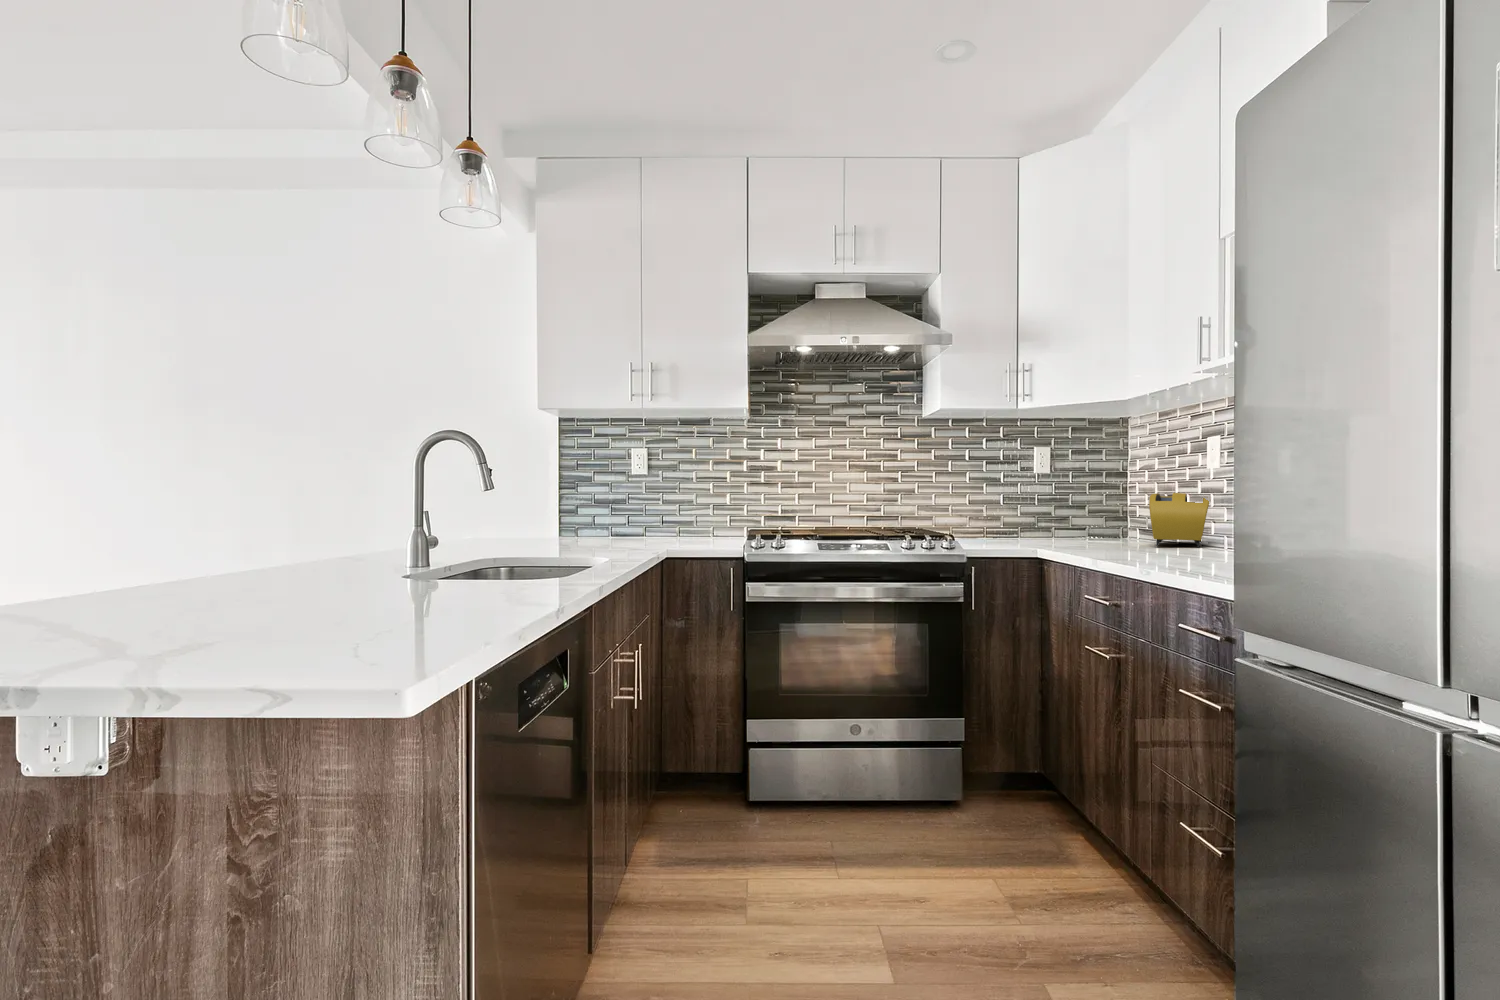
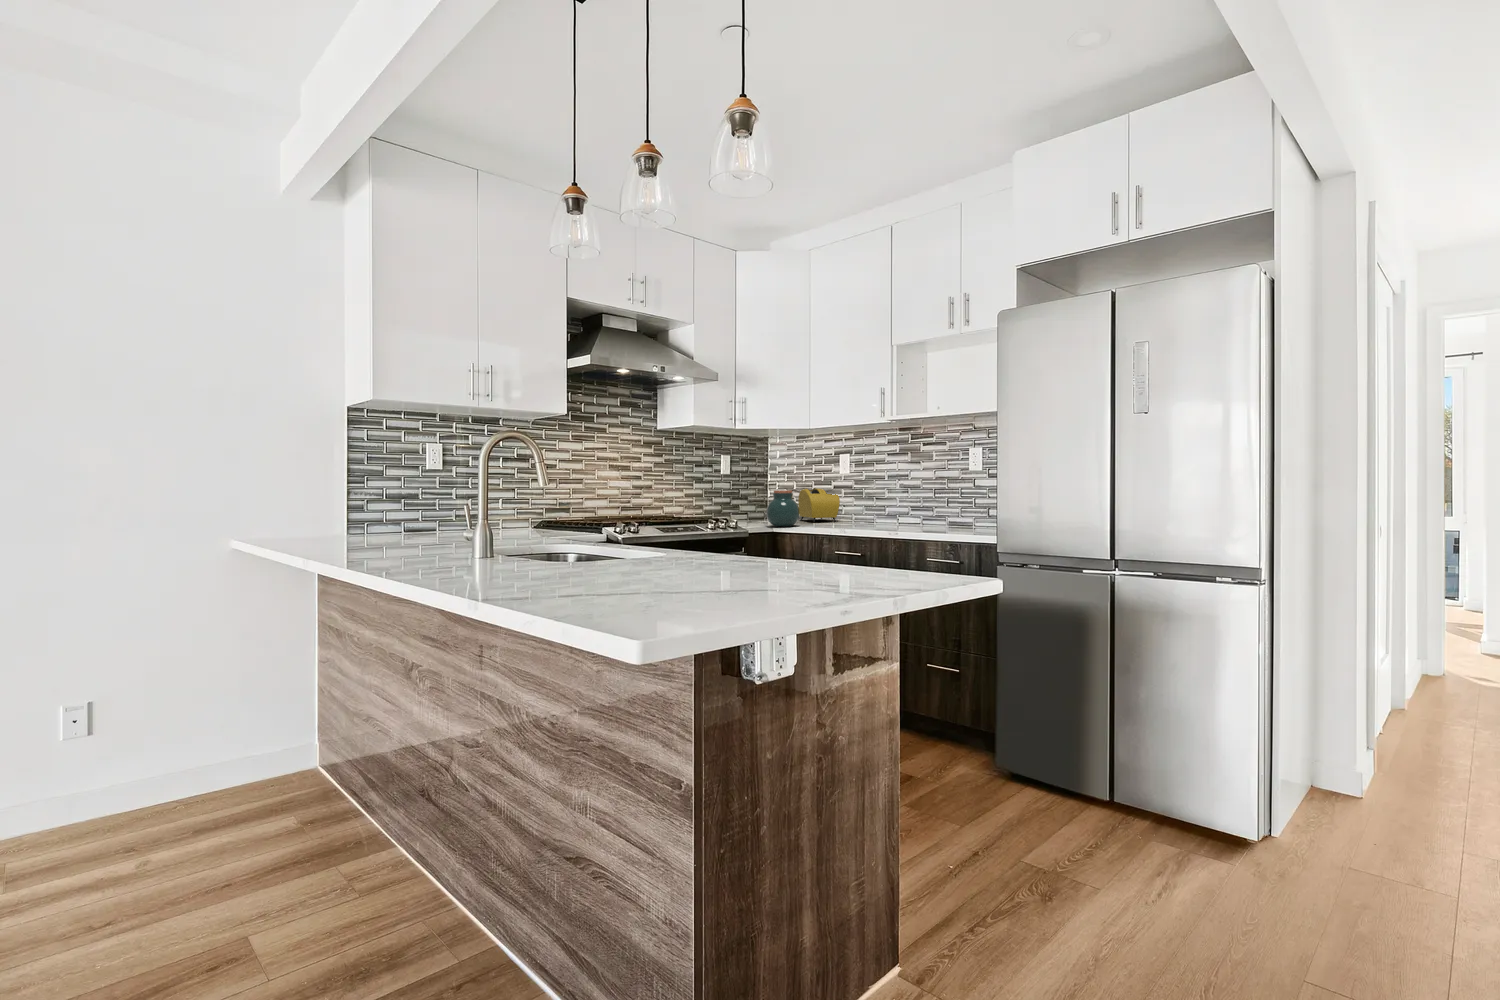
jar: none [1057,496,1111,550] -> present [766,490,799,527]

